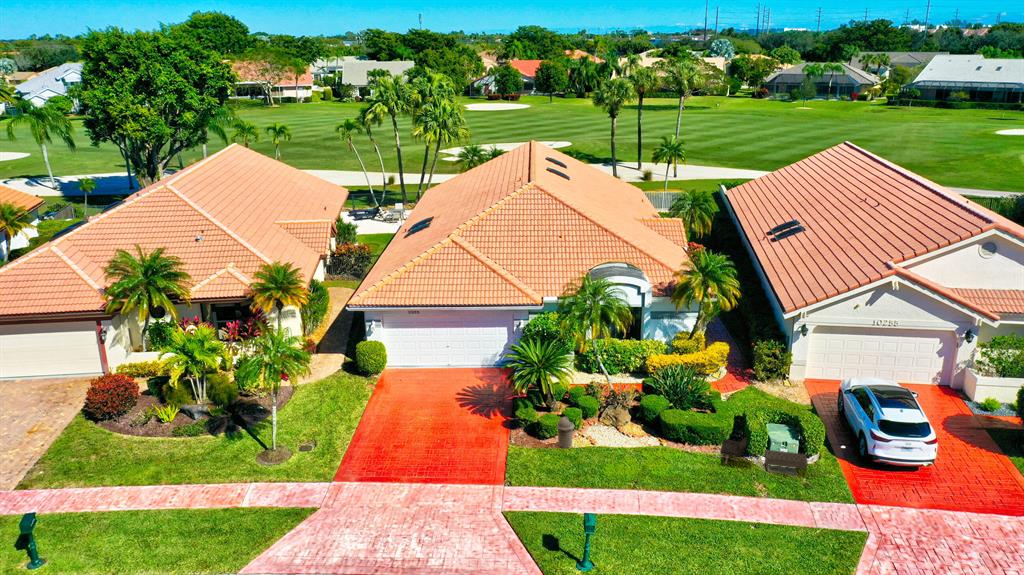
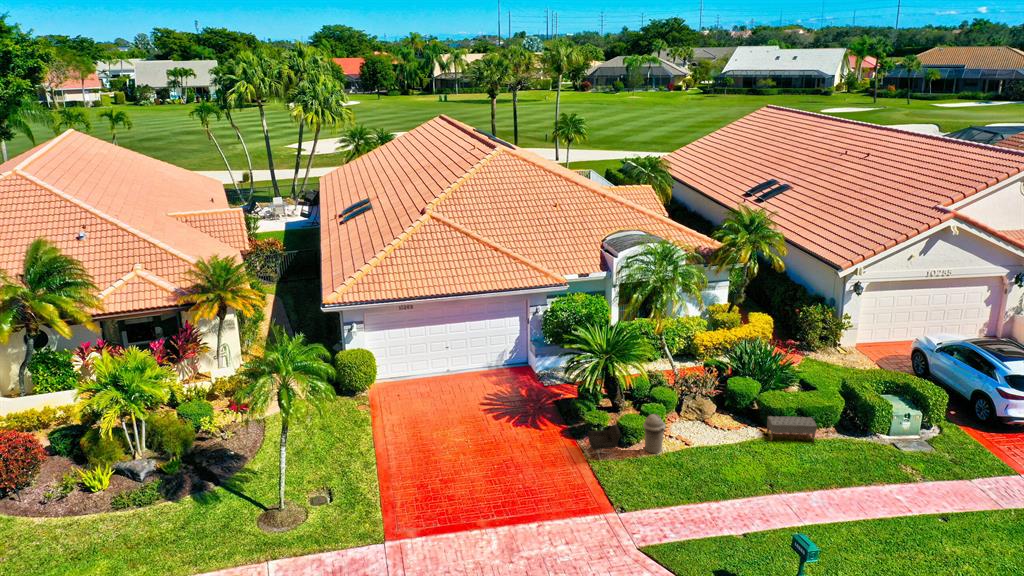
lounge chair: present [718,438,747,463] -> present [587,424,620,460]
bench: present [764,450,808,476] -> present [767,416,817,442]

